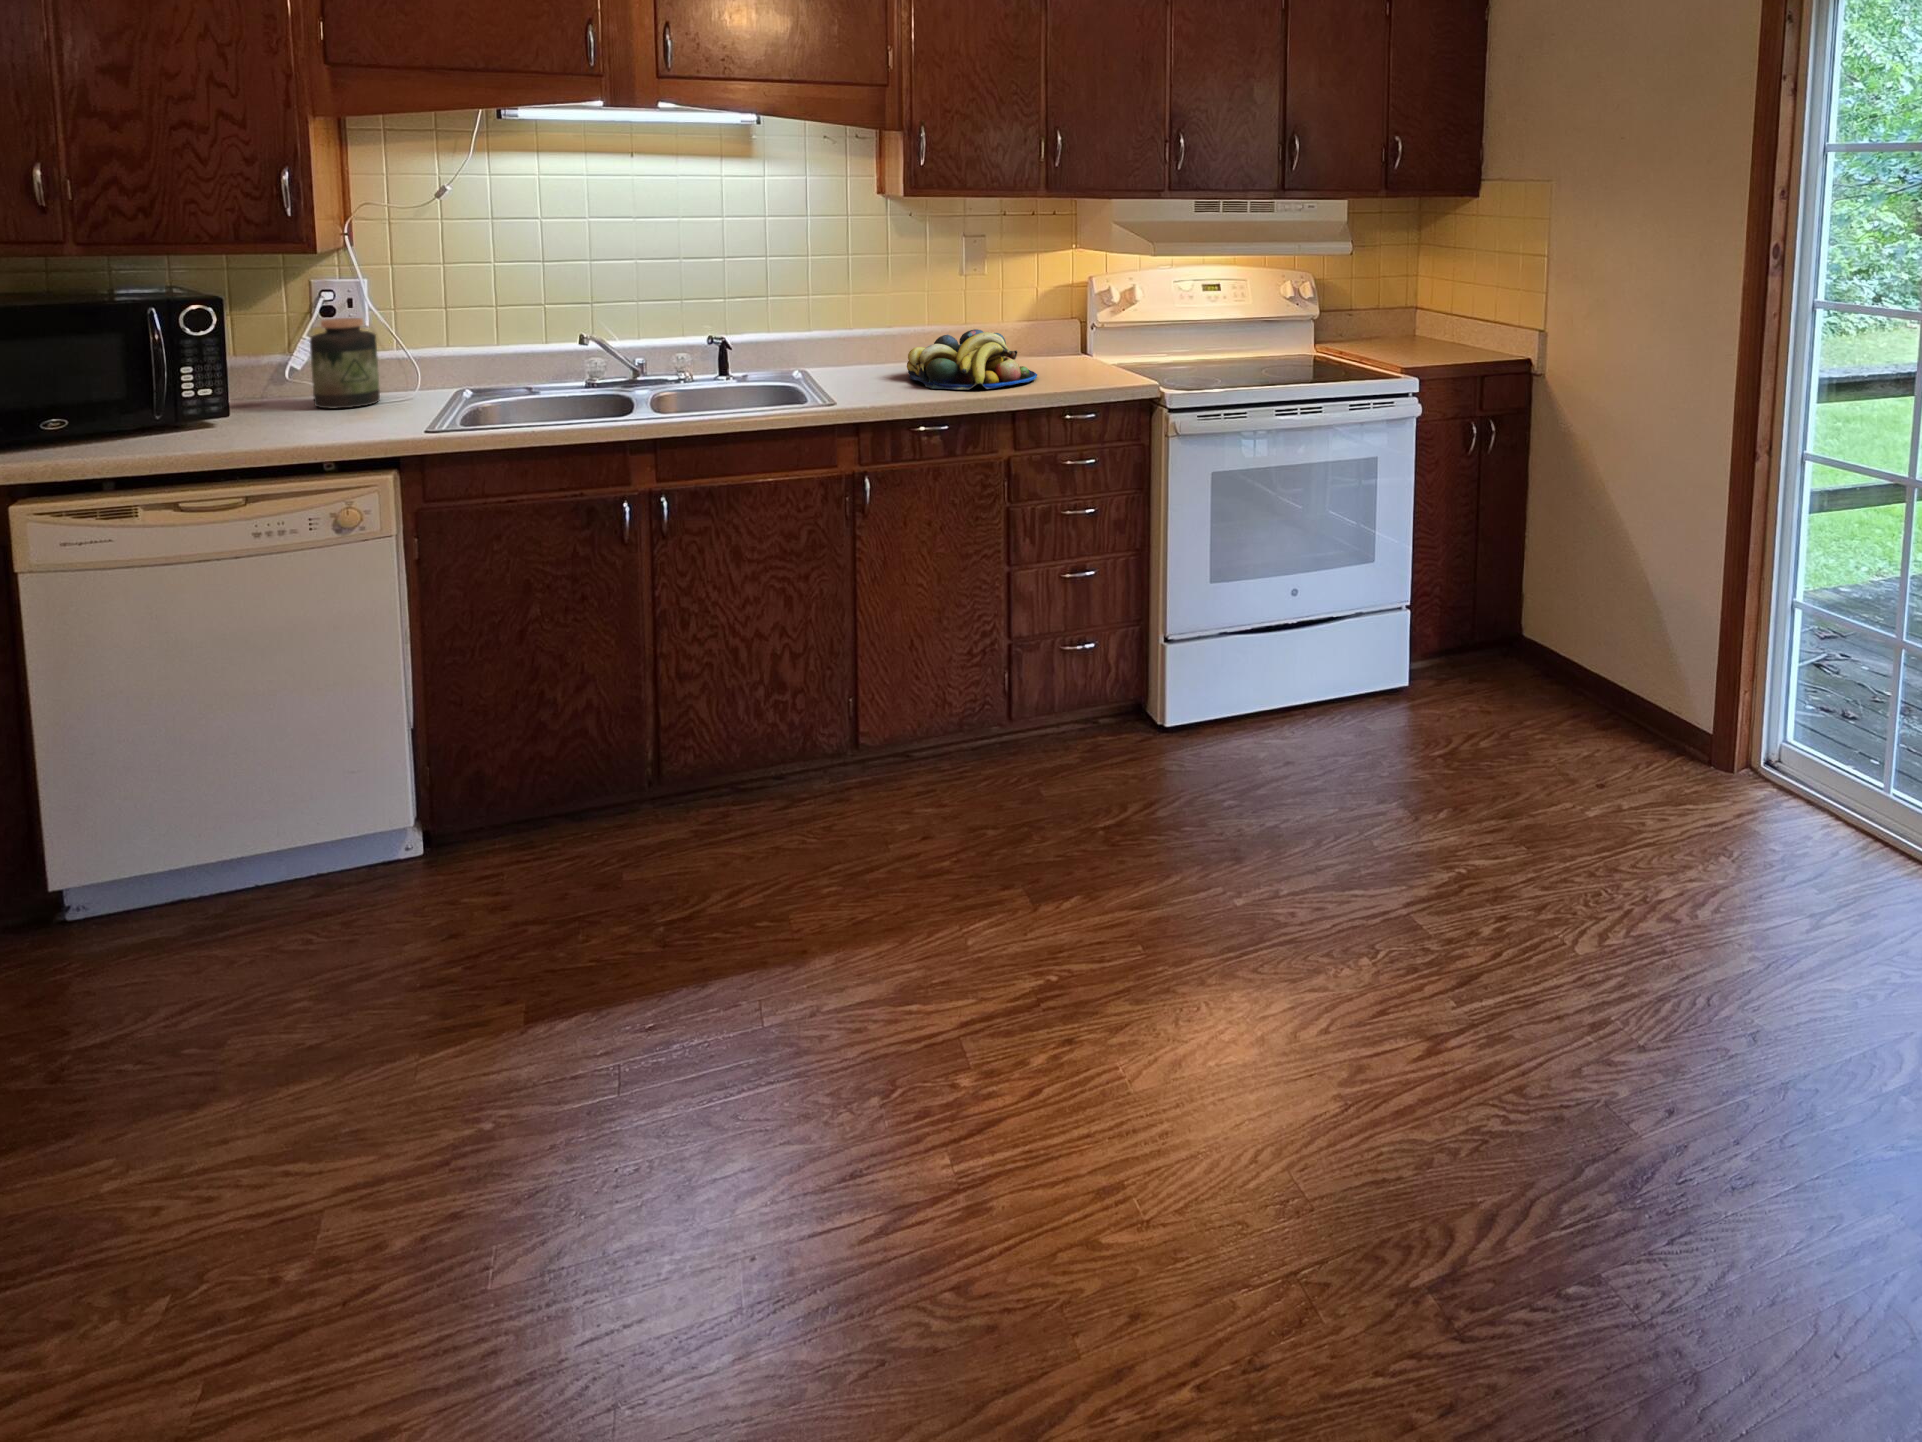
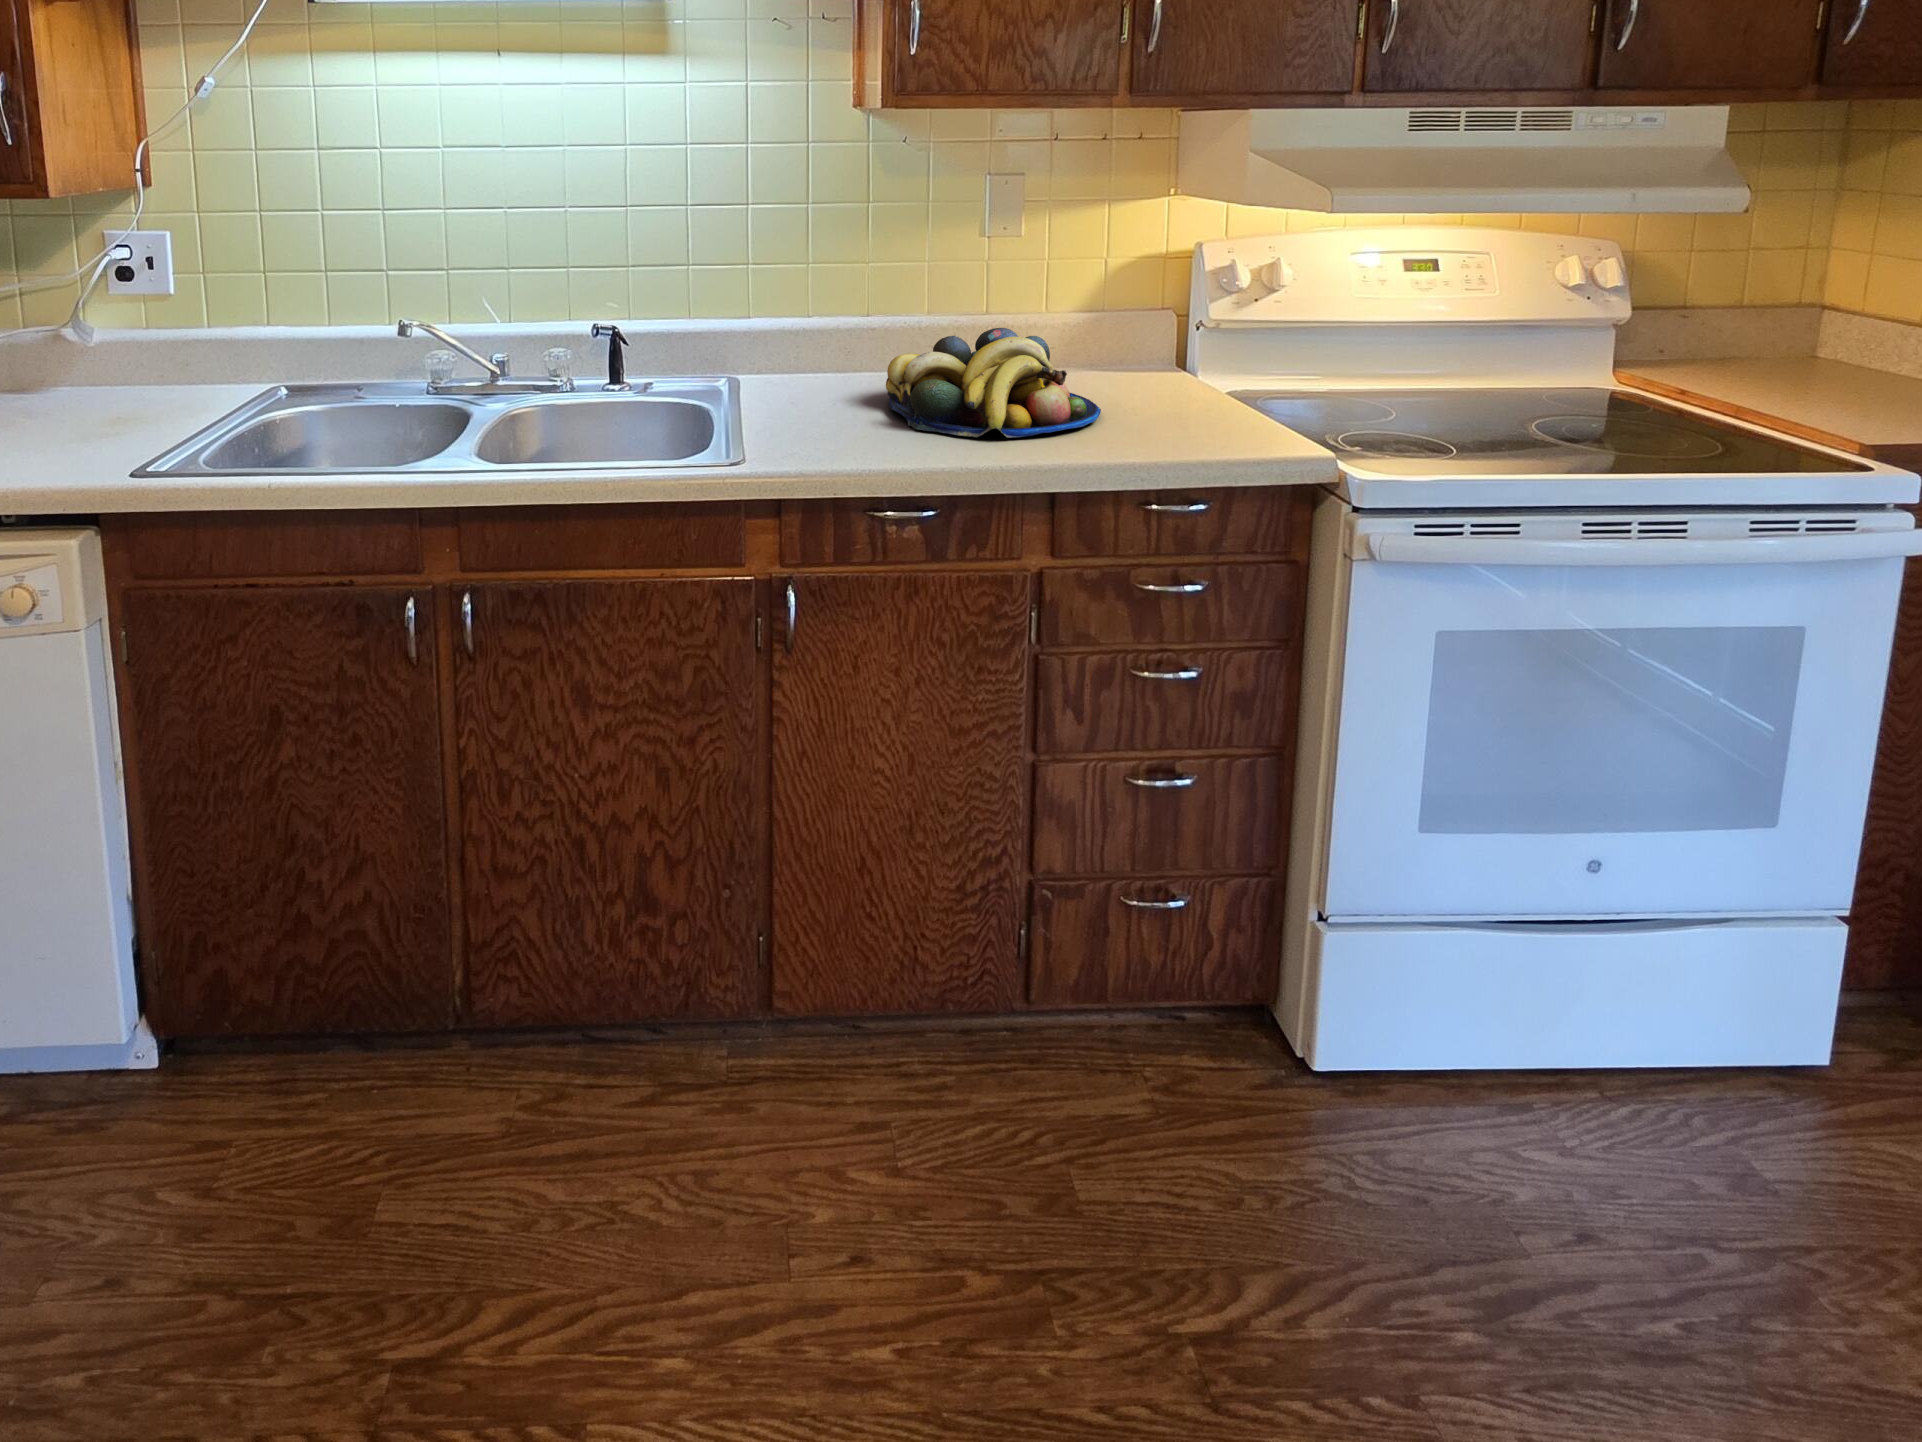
jar: present [310,318,380,409] -> none [81,287,174,411]

